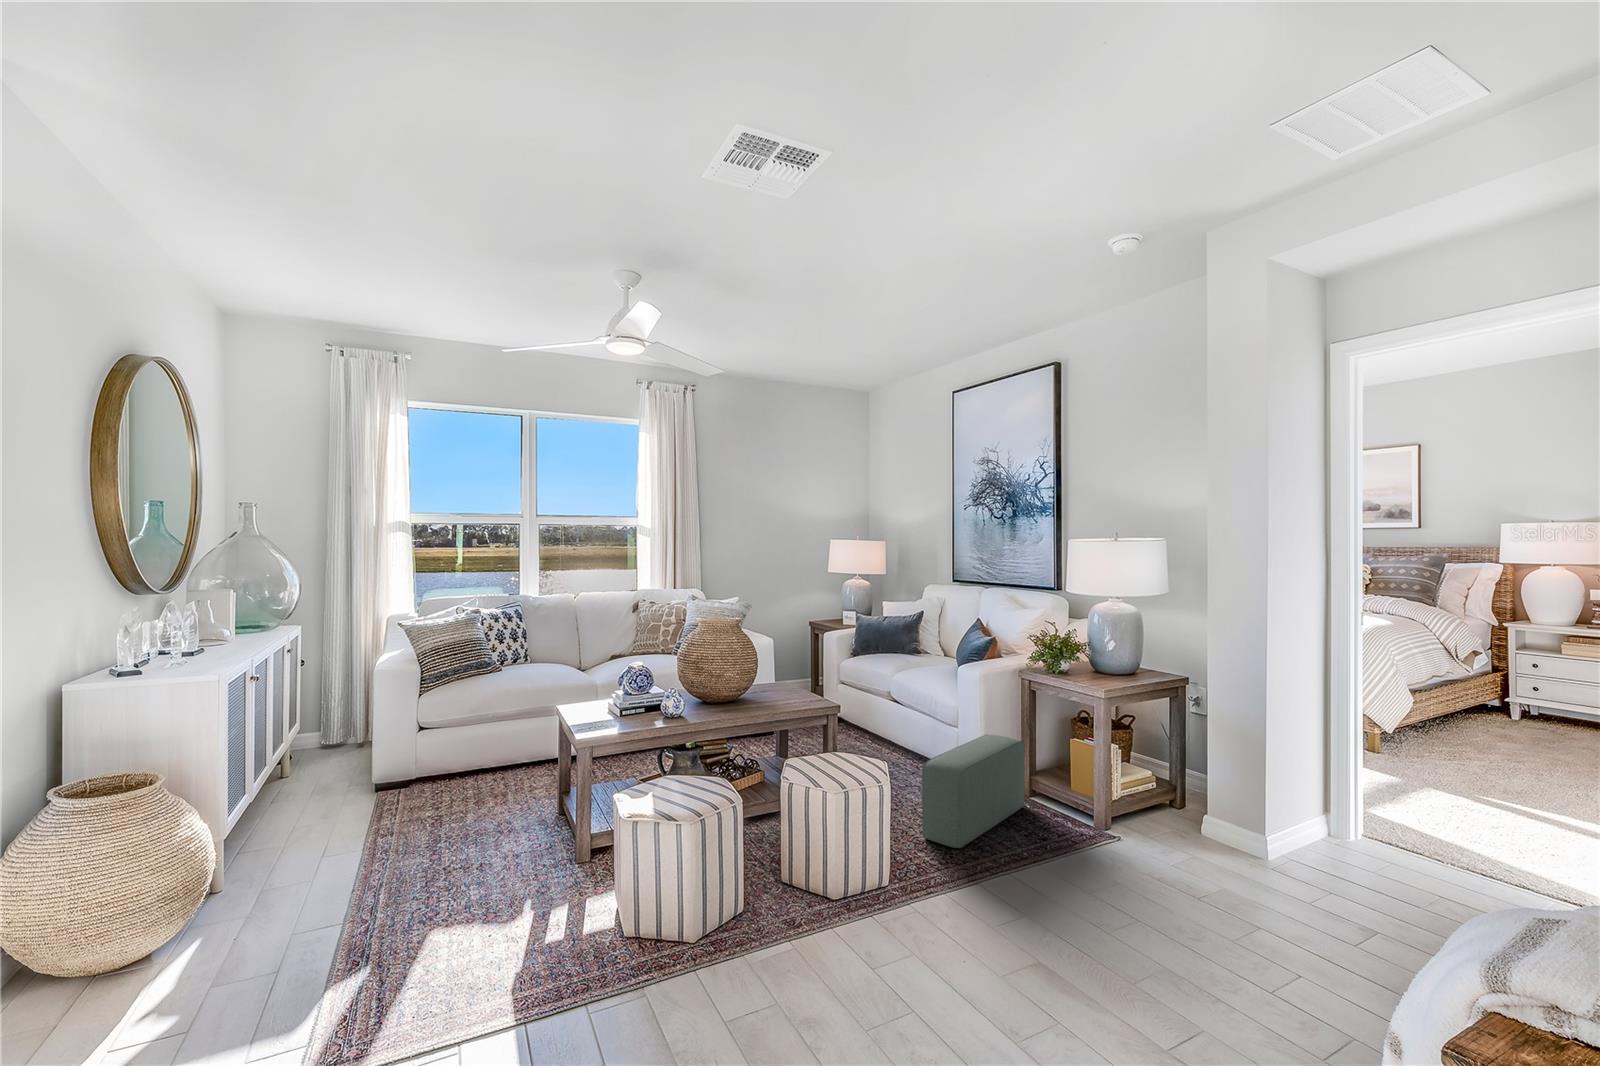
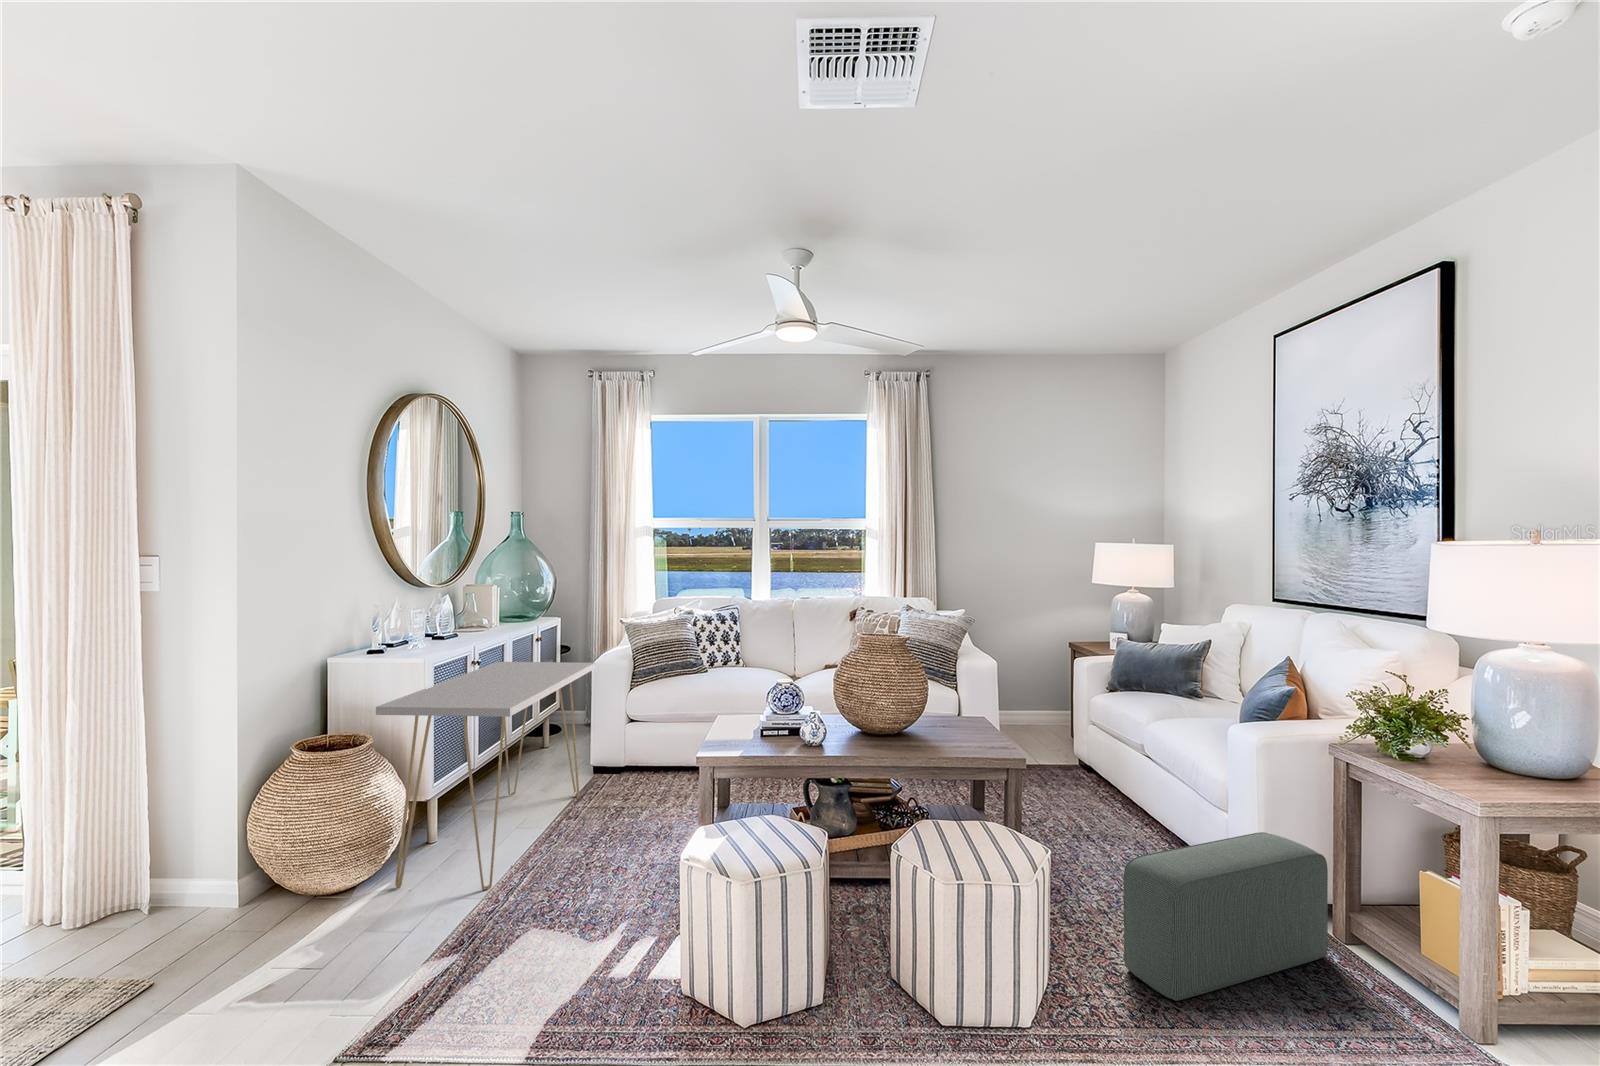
console table: none [203,669,402,930] -> present [376,662,595,890]

